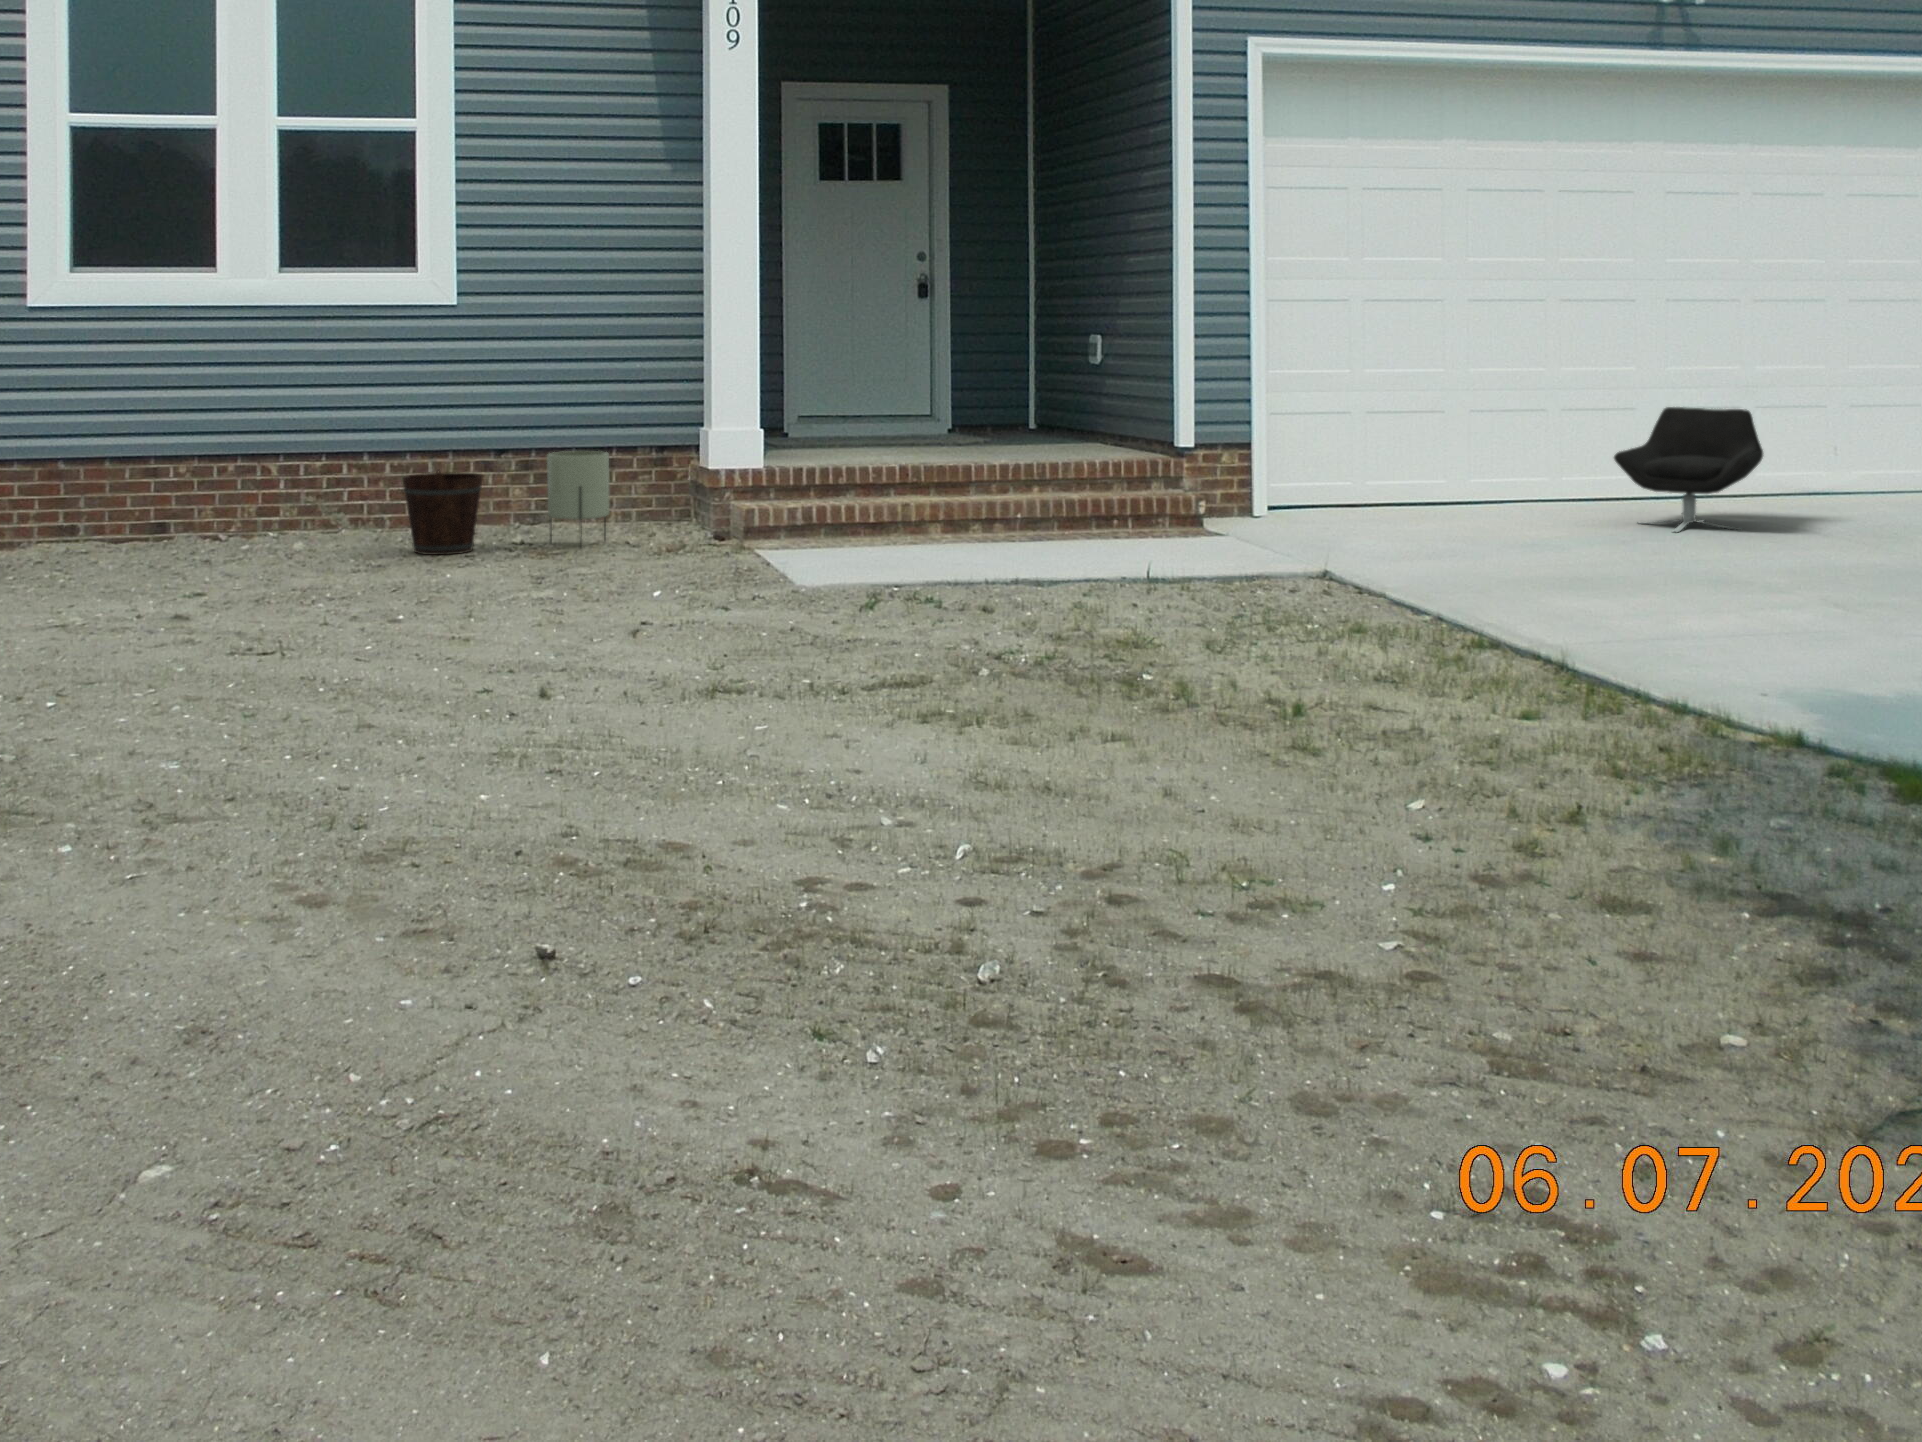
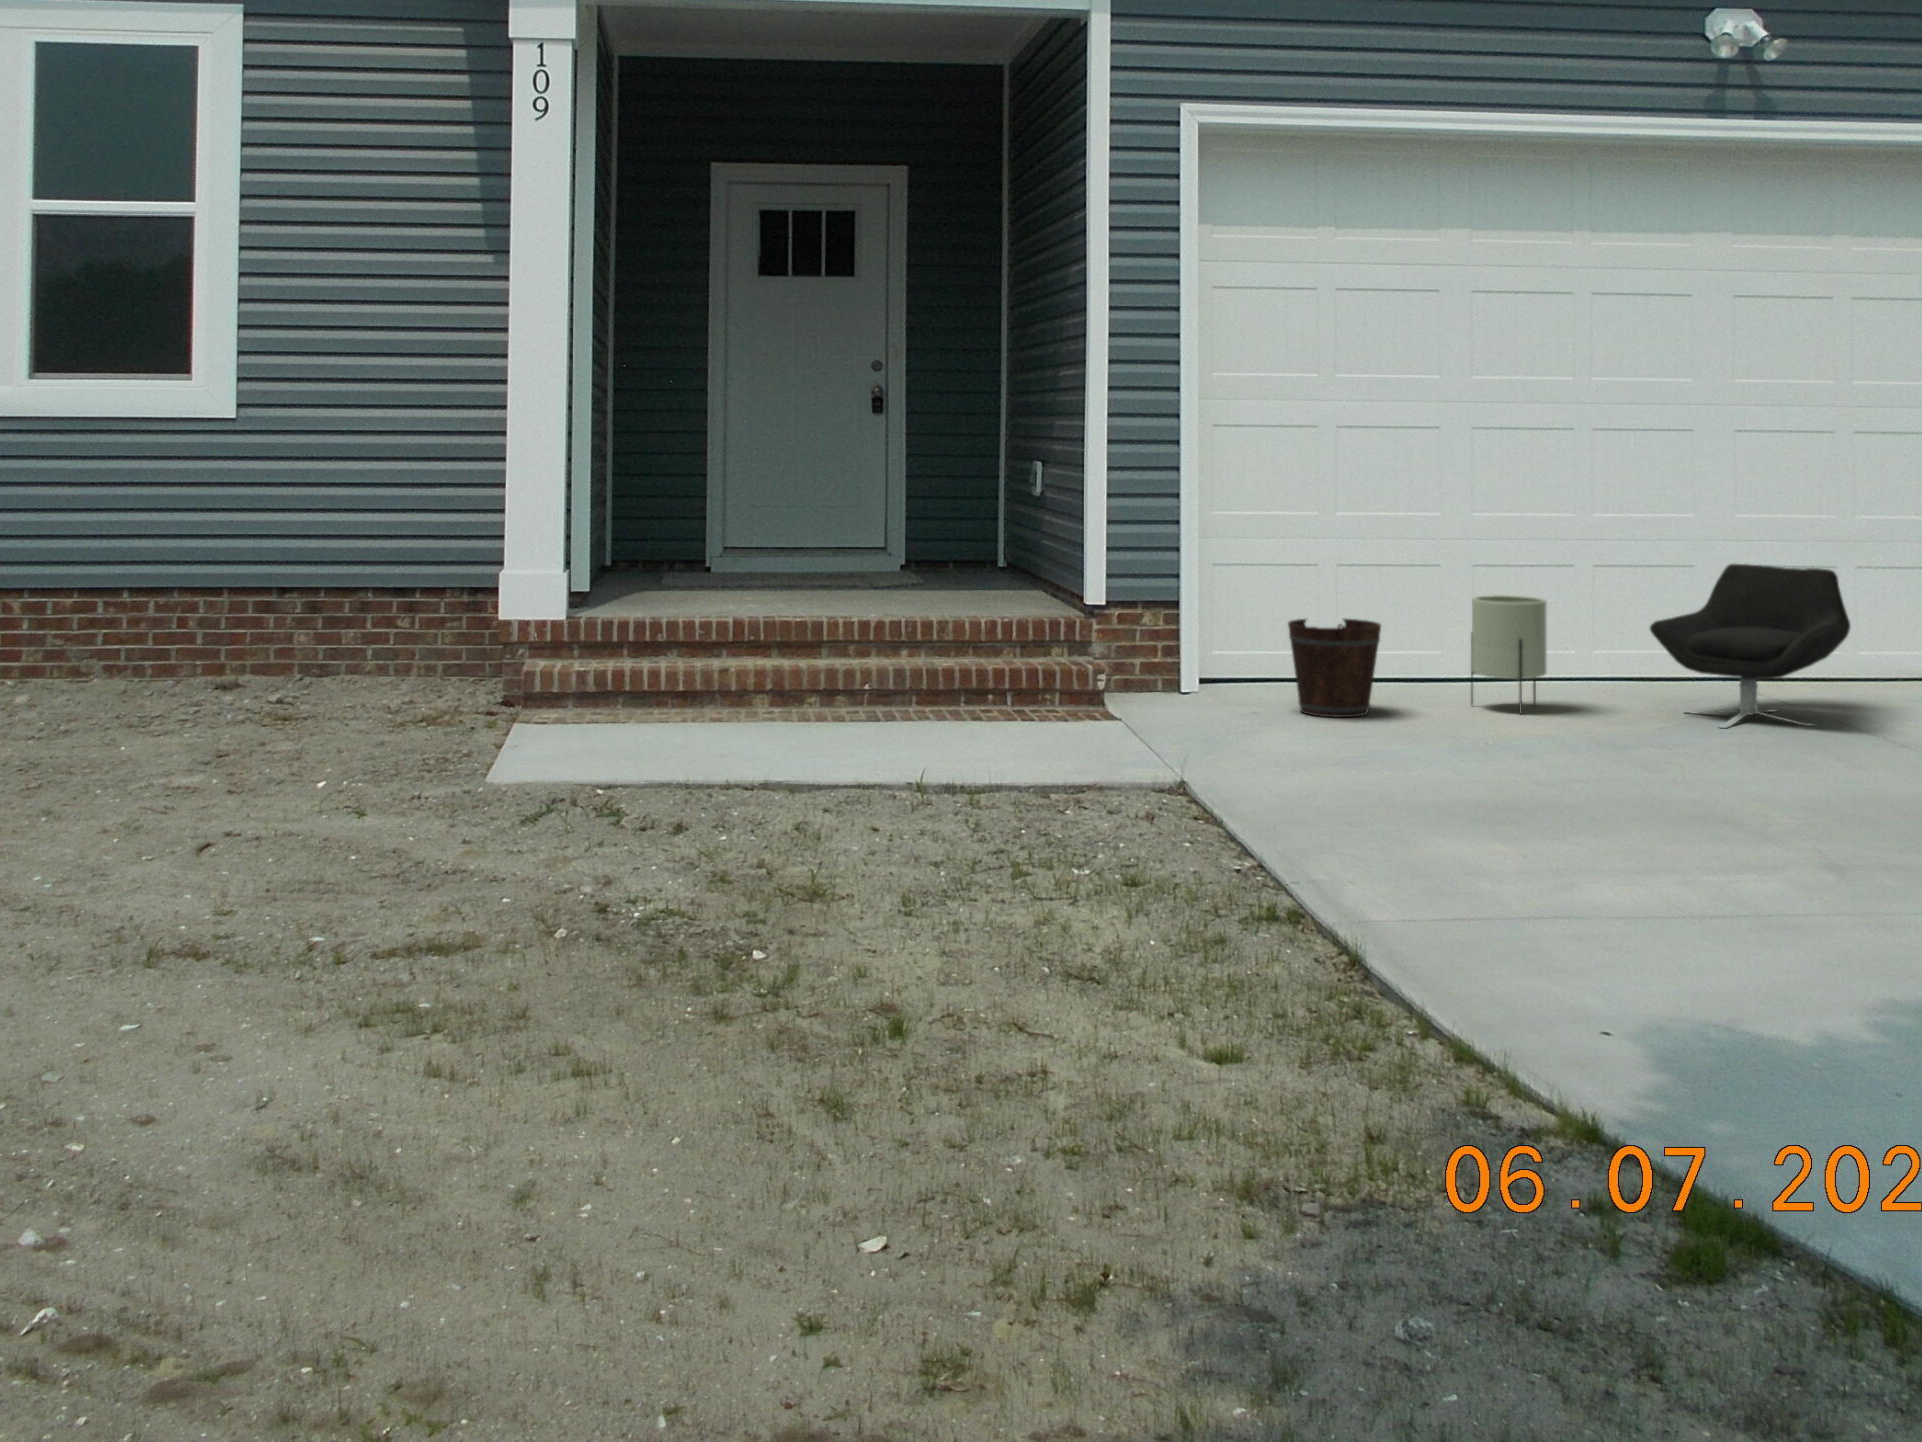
planter: present [547,451,609,542] -> present [1471,595,1547,713]
bucket: present [403,470,482,555] -> present [1288,618,1381,717]

